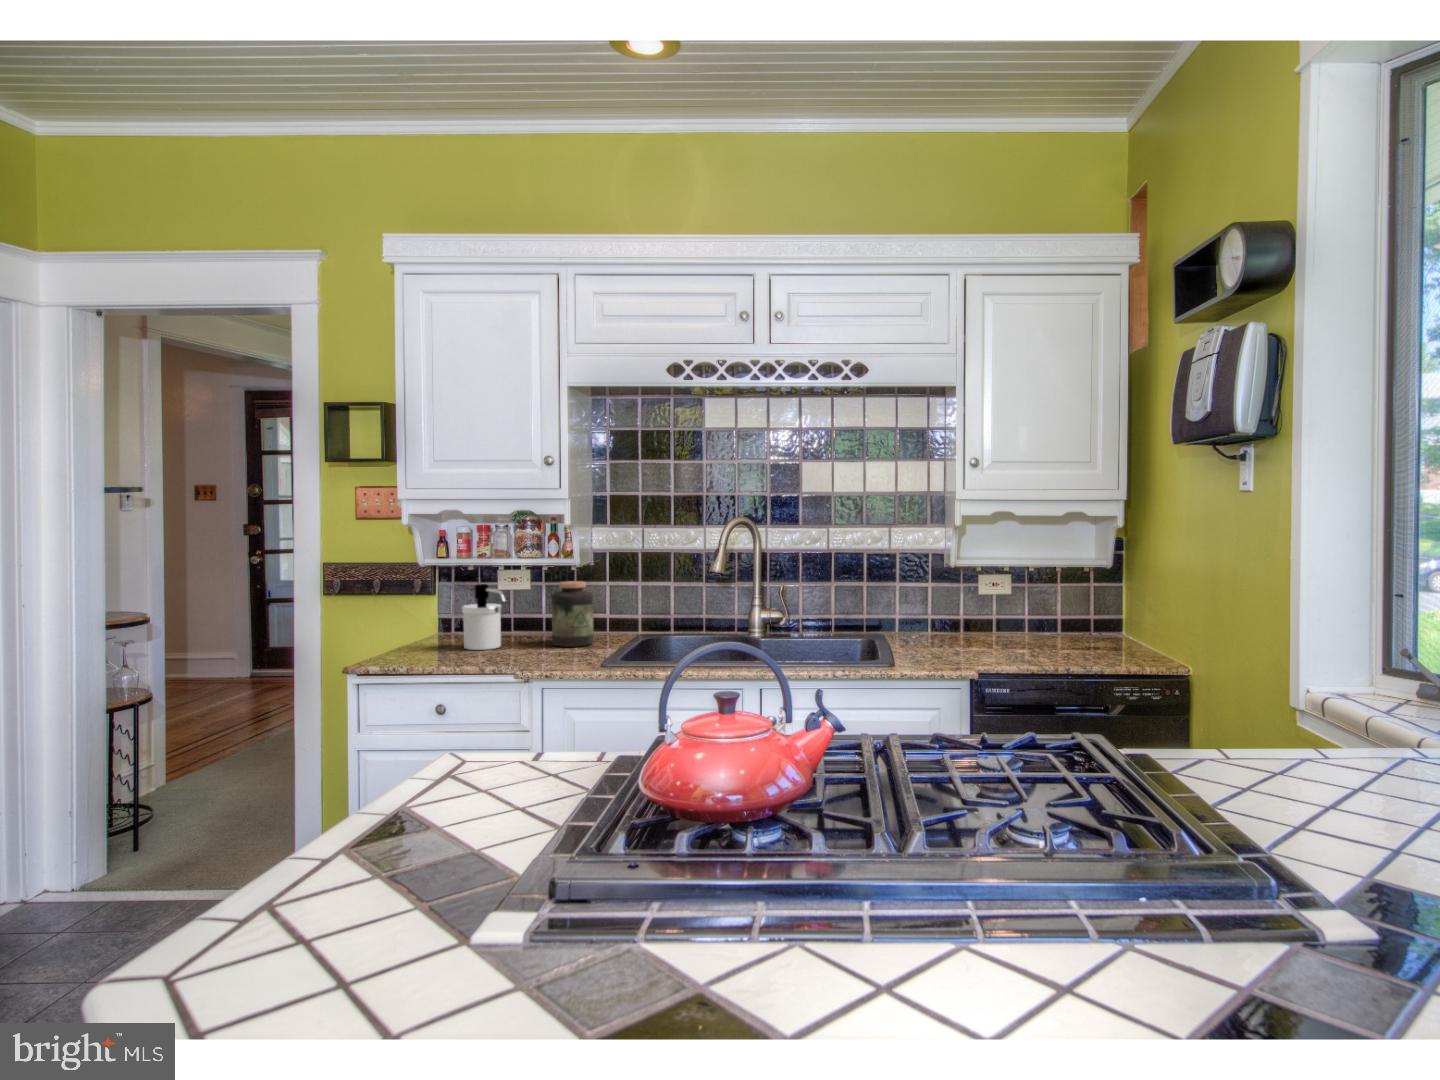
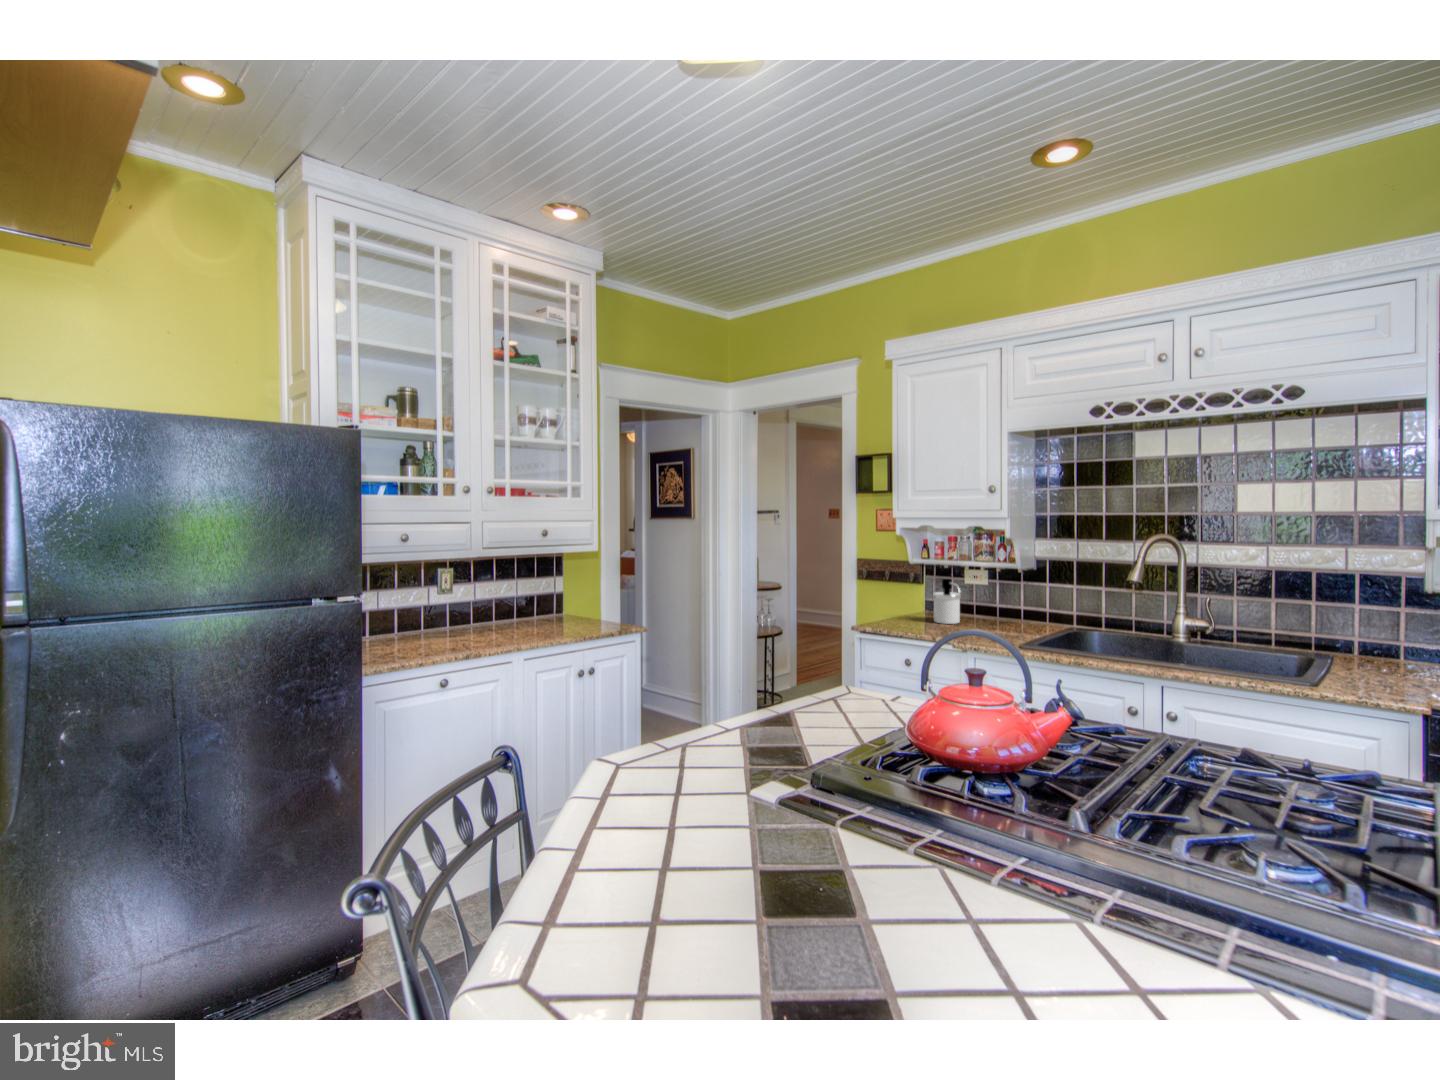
jar: present [552,581,594,647] -> none [997,581,1030,629]

